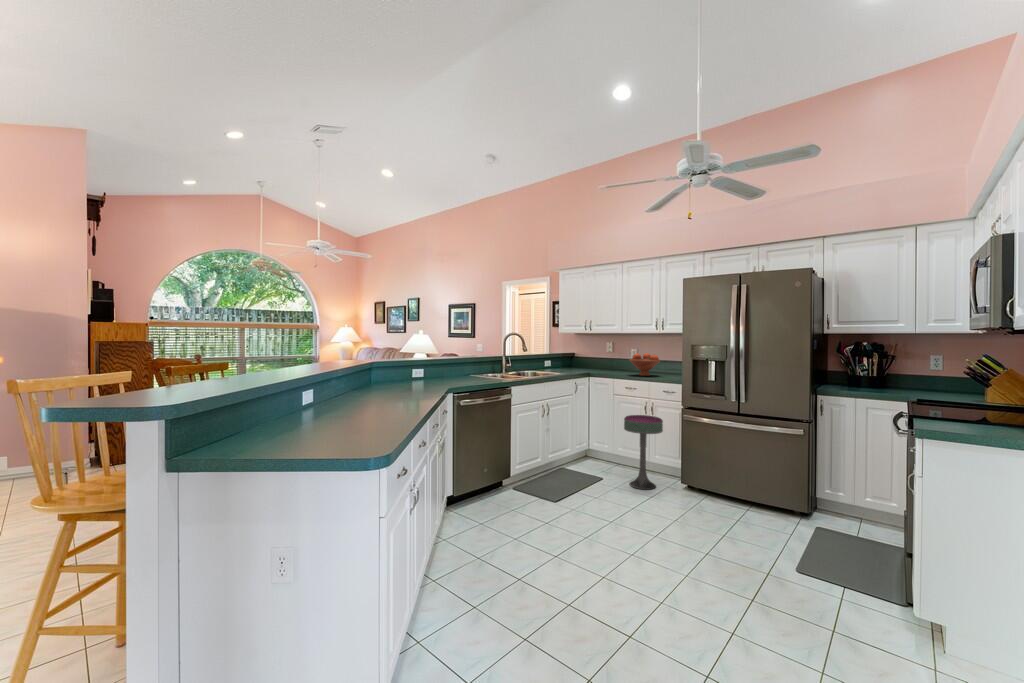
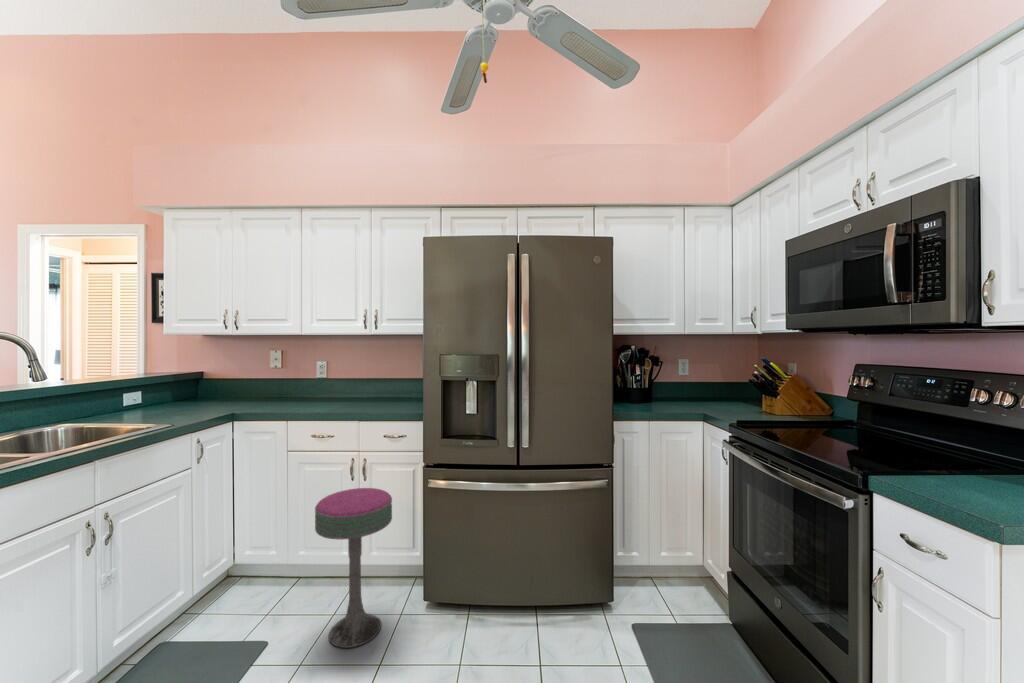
fruit bowl: present [629,353,660,376] -> none [317,369,374,410]

